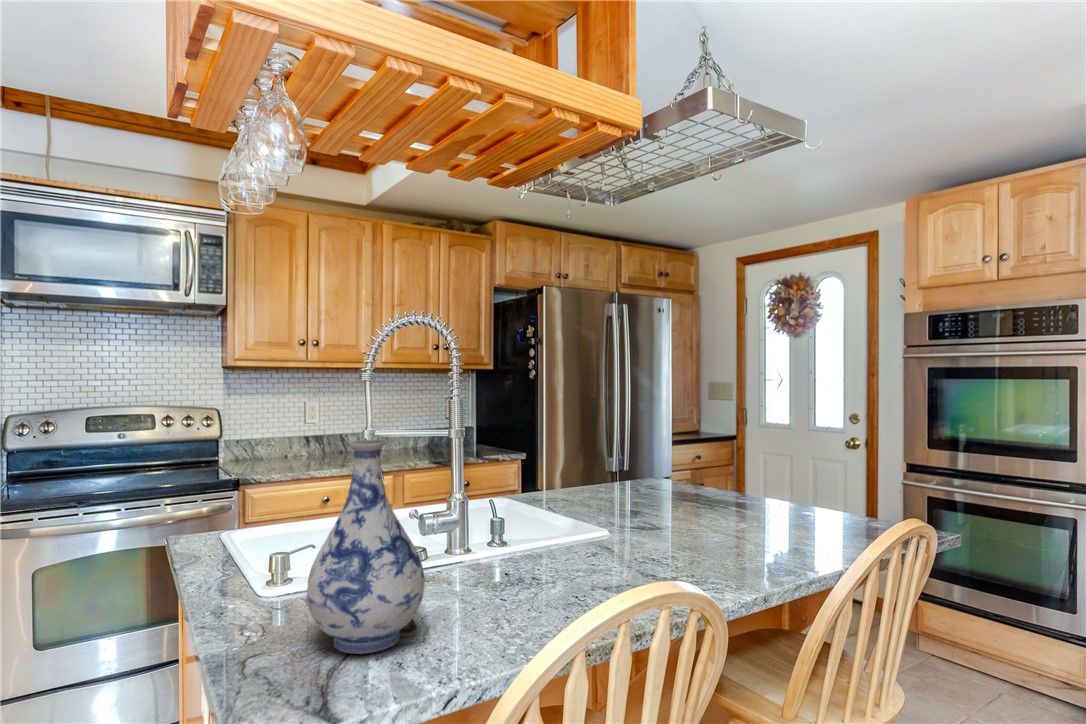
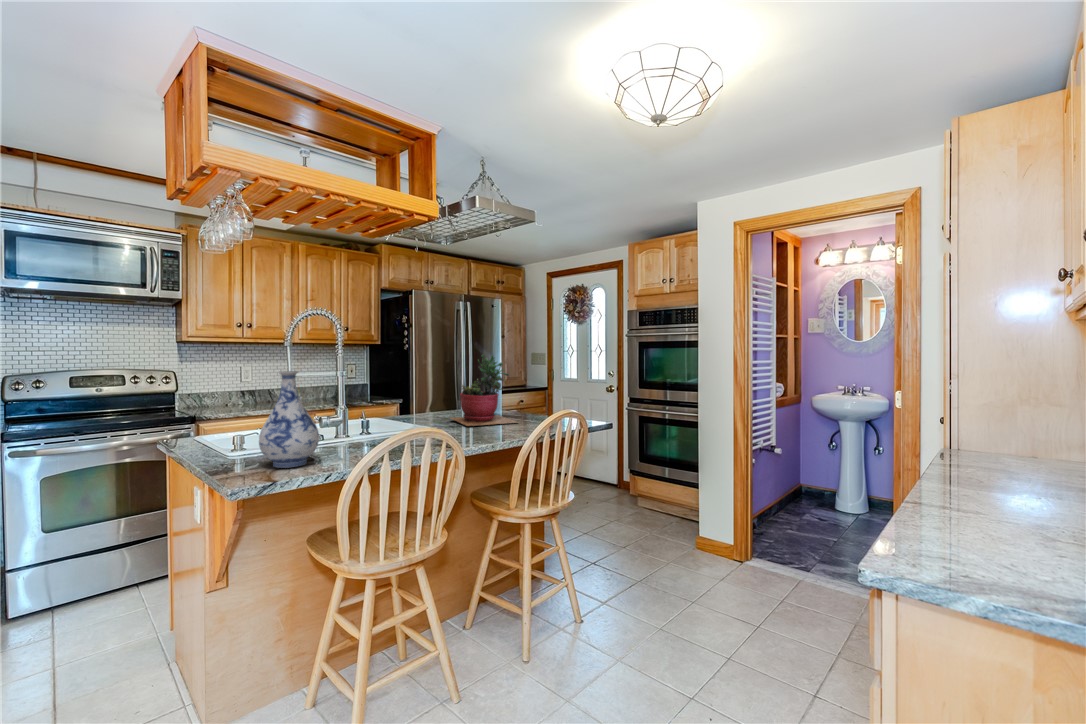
succulent plant: none [629,393,767,530] -> present [451,355,517,426]

